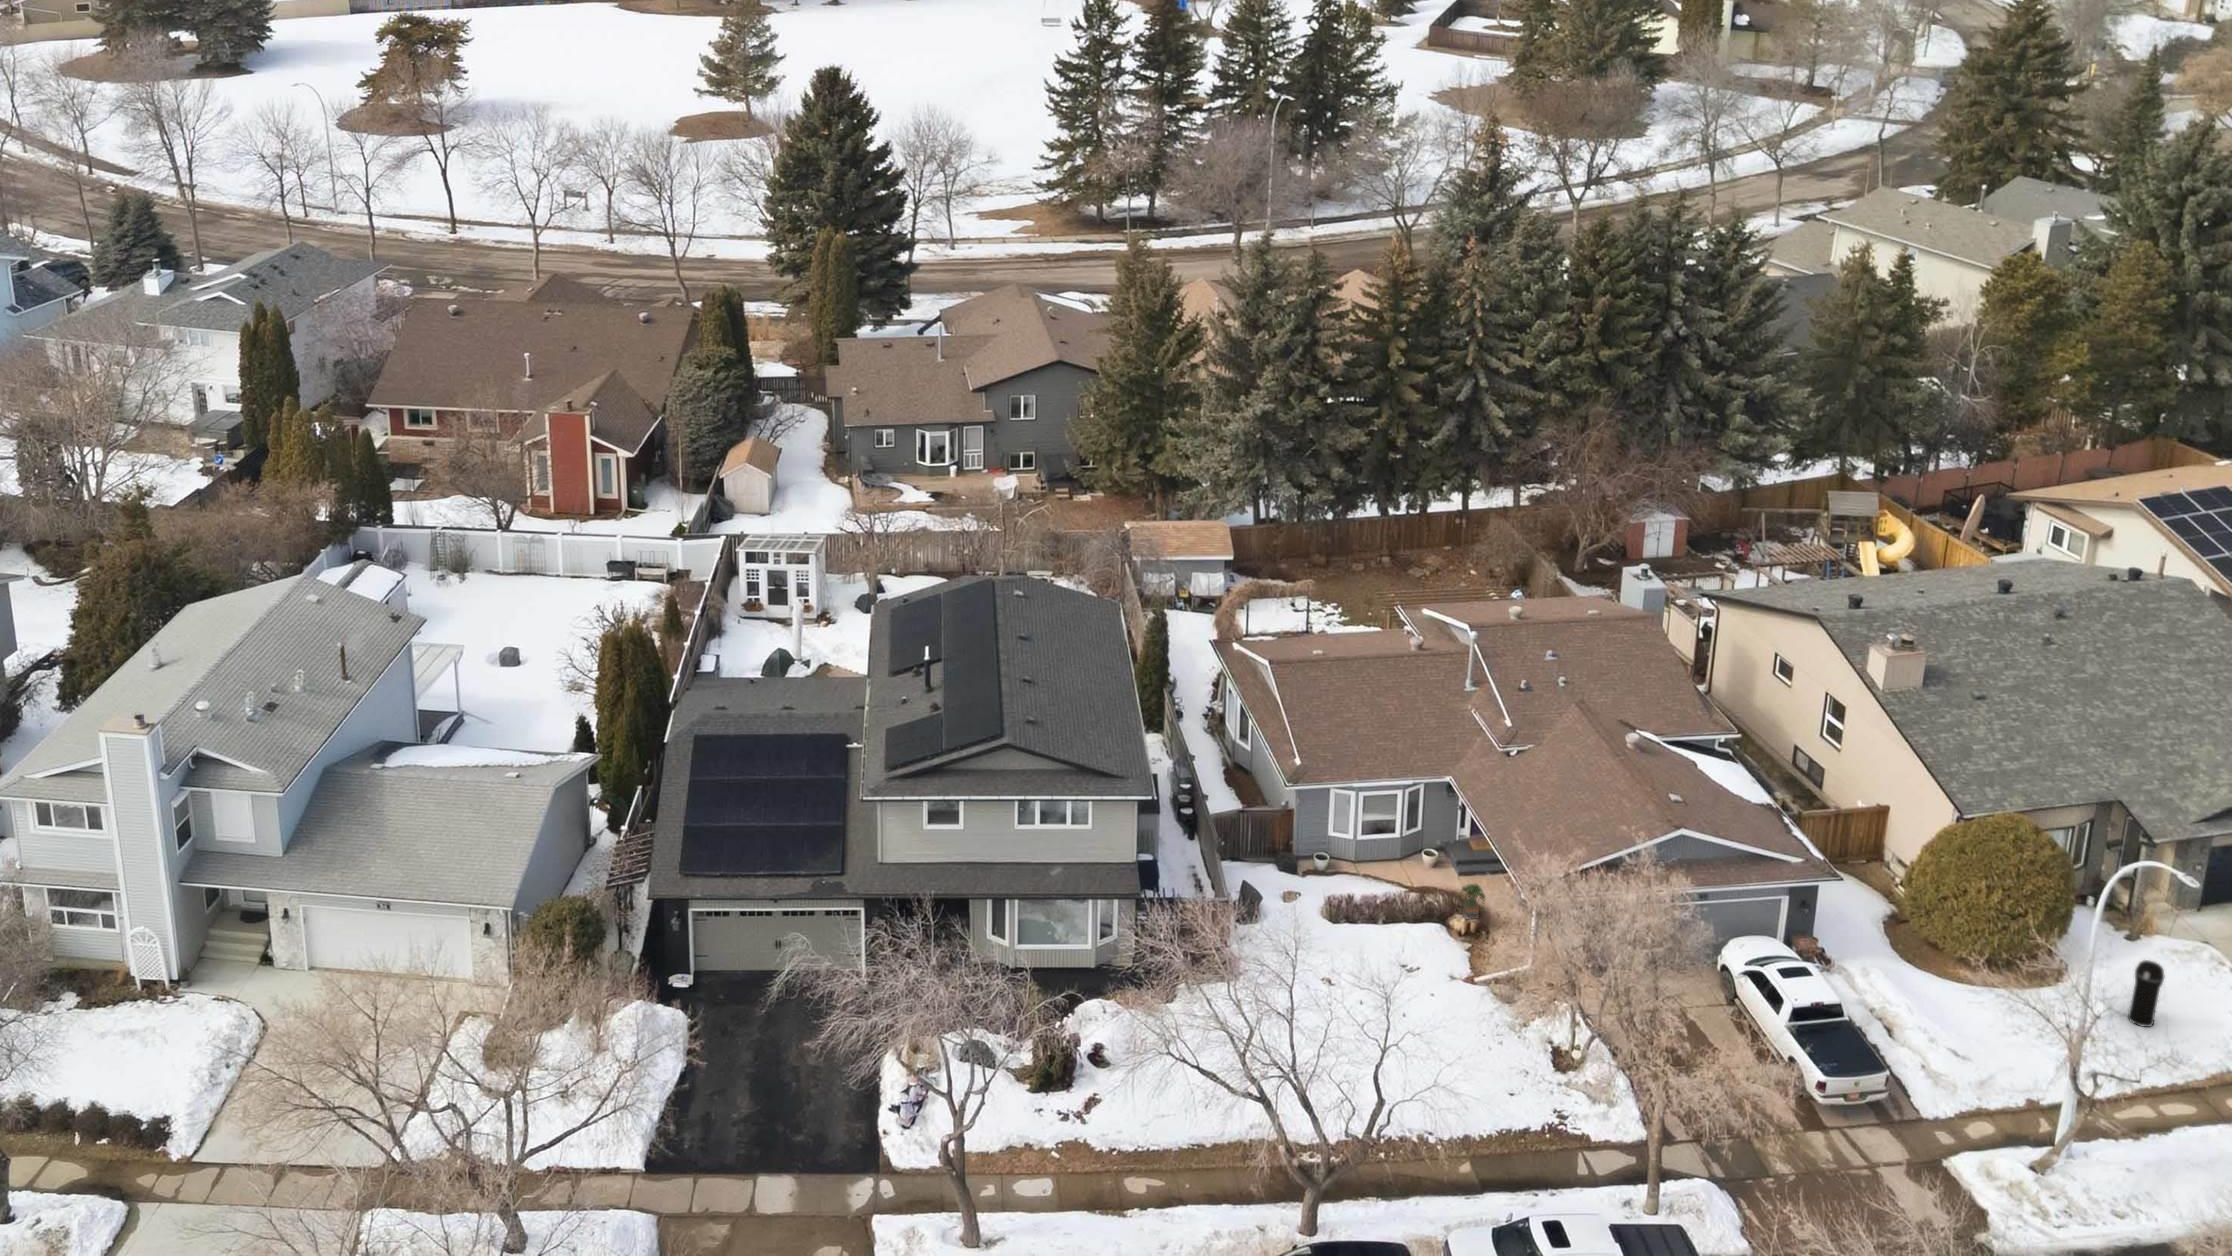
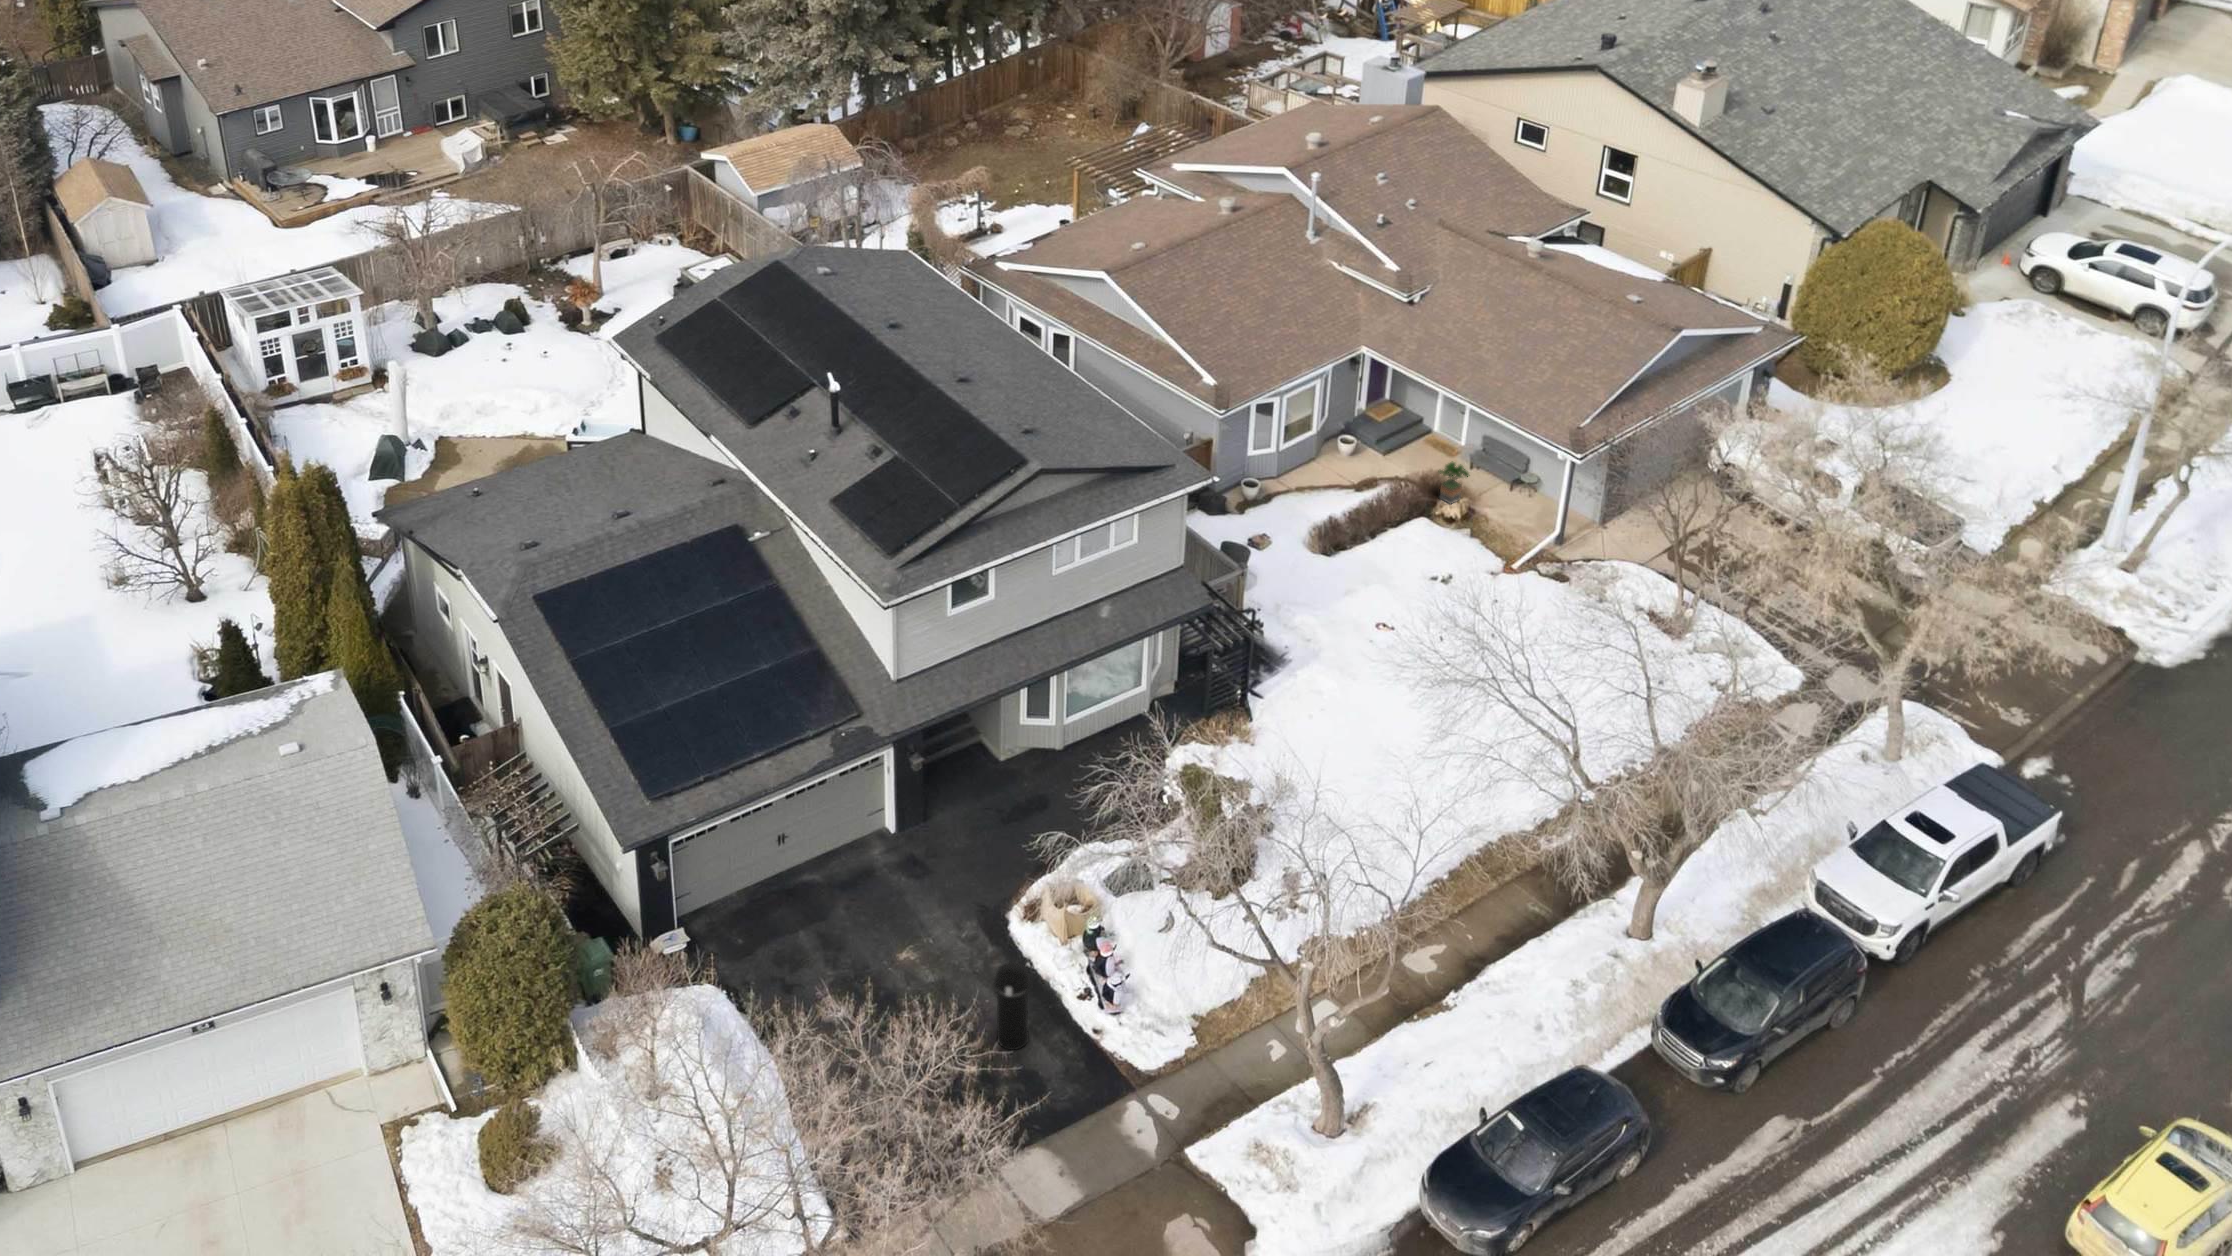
trash can: present [2128,960,2164,1027] -> present [994,962,1031,1050]

